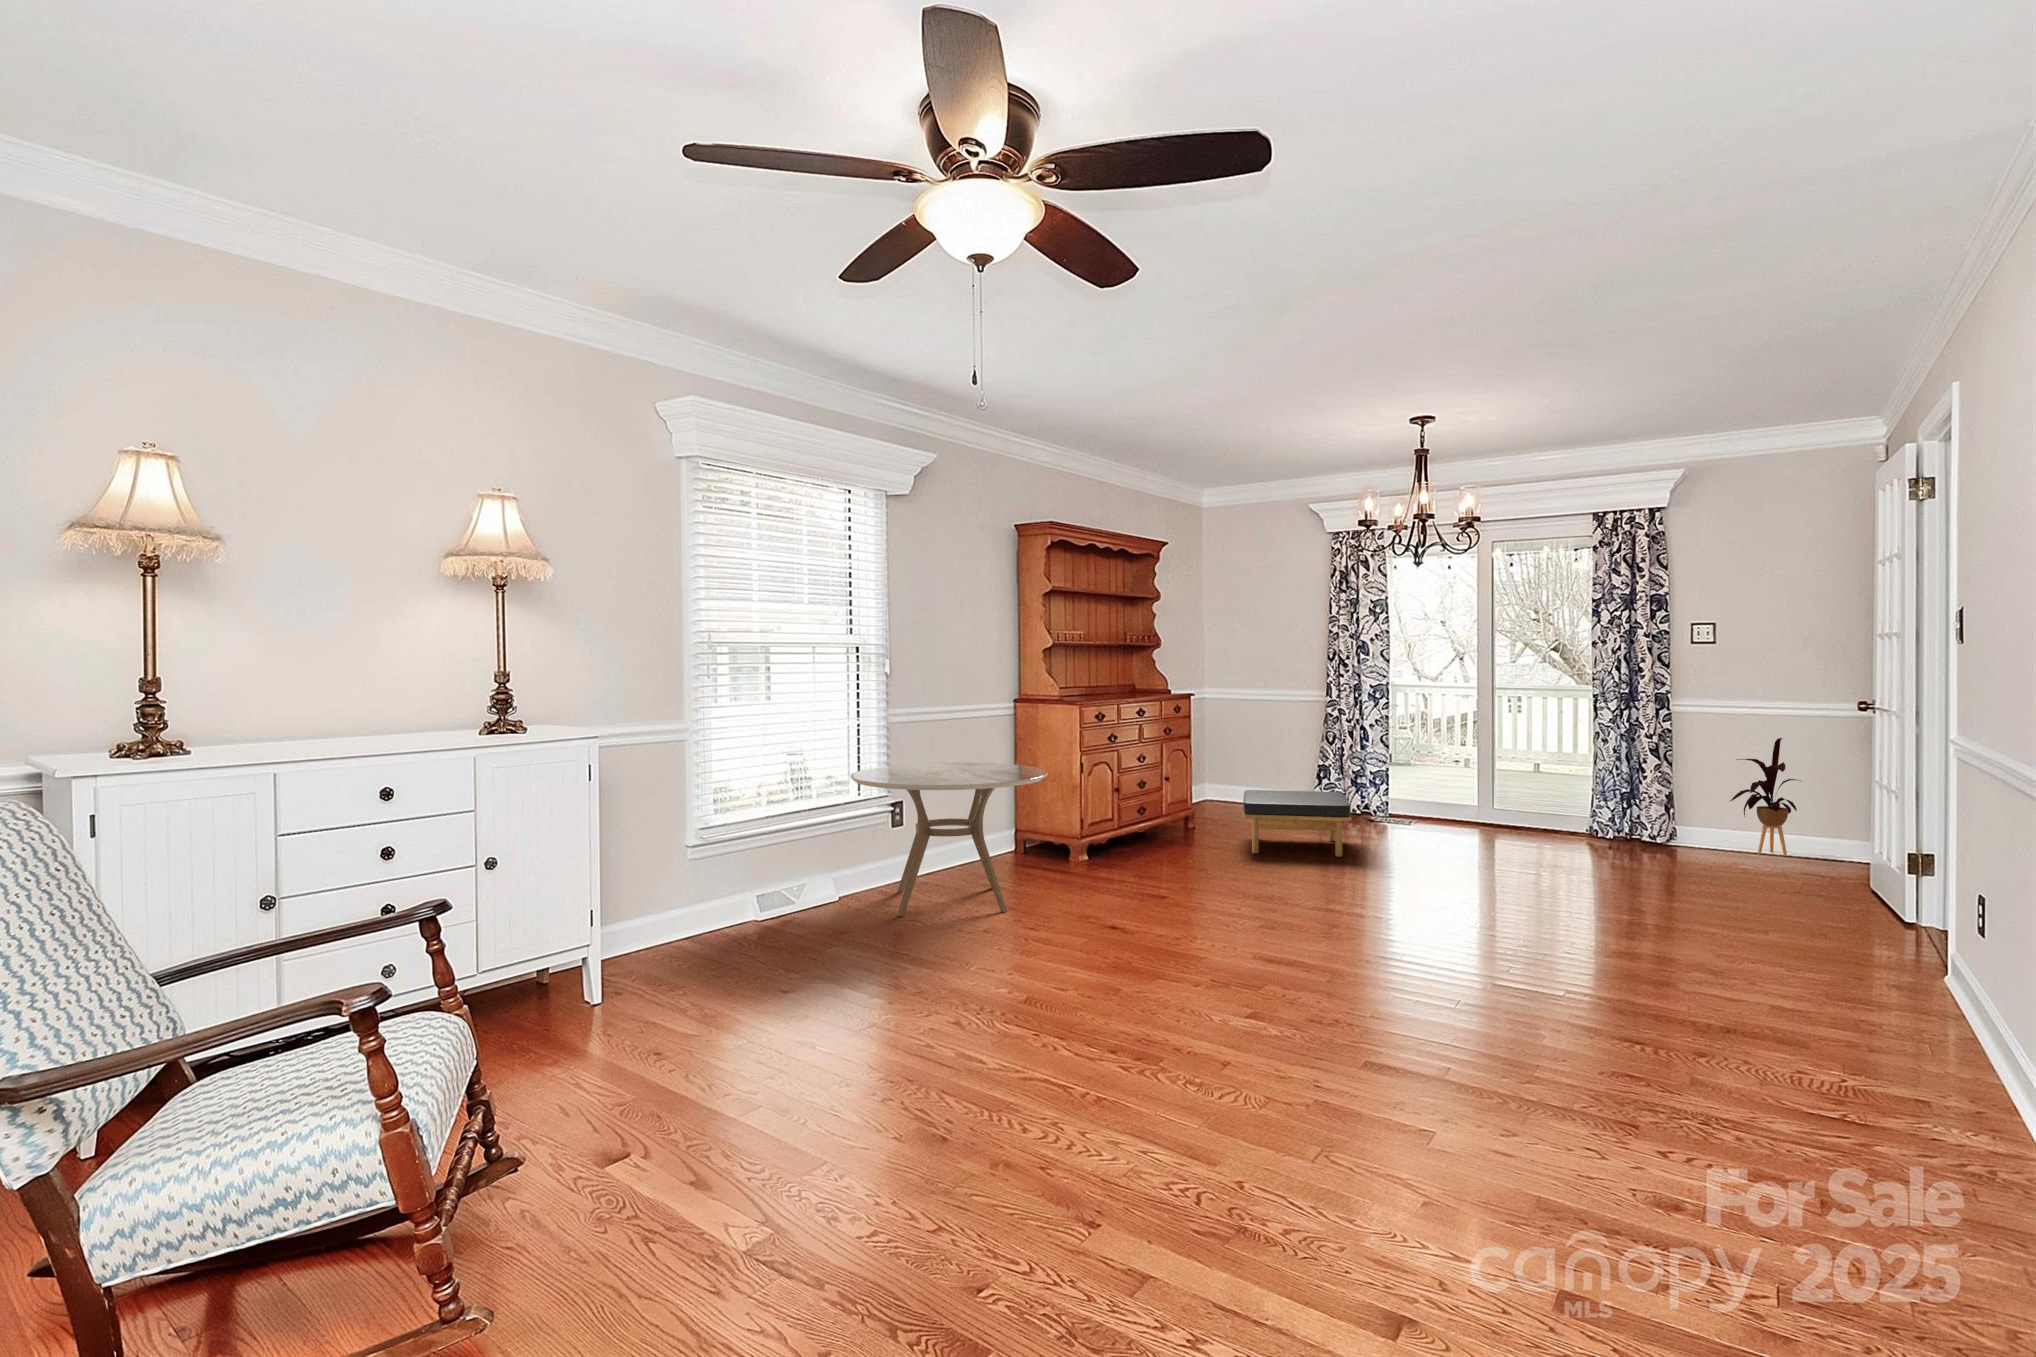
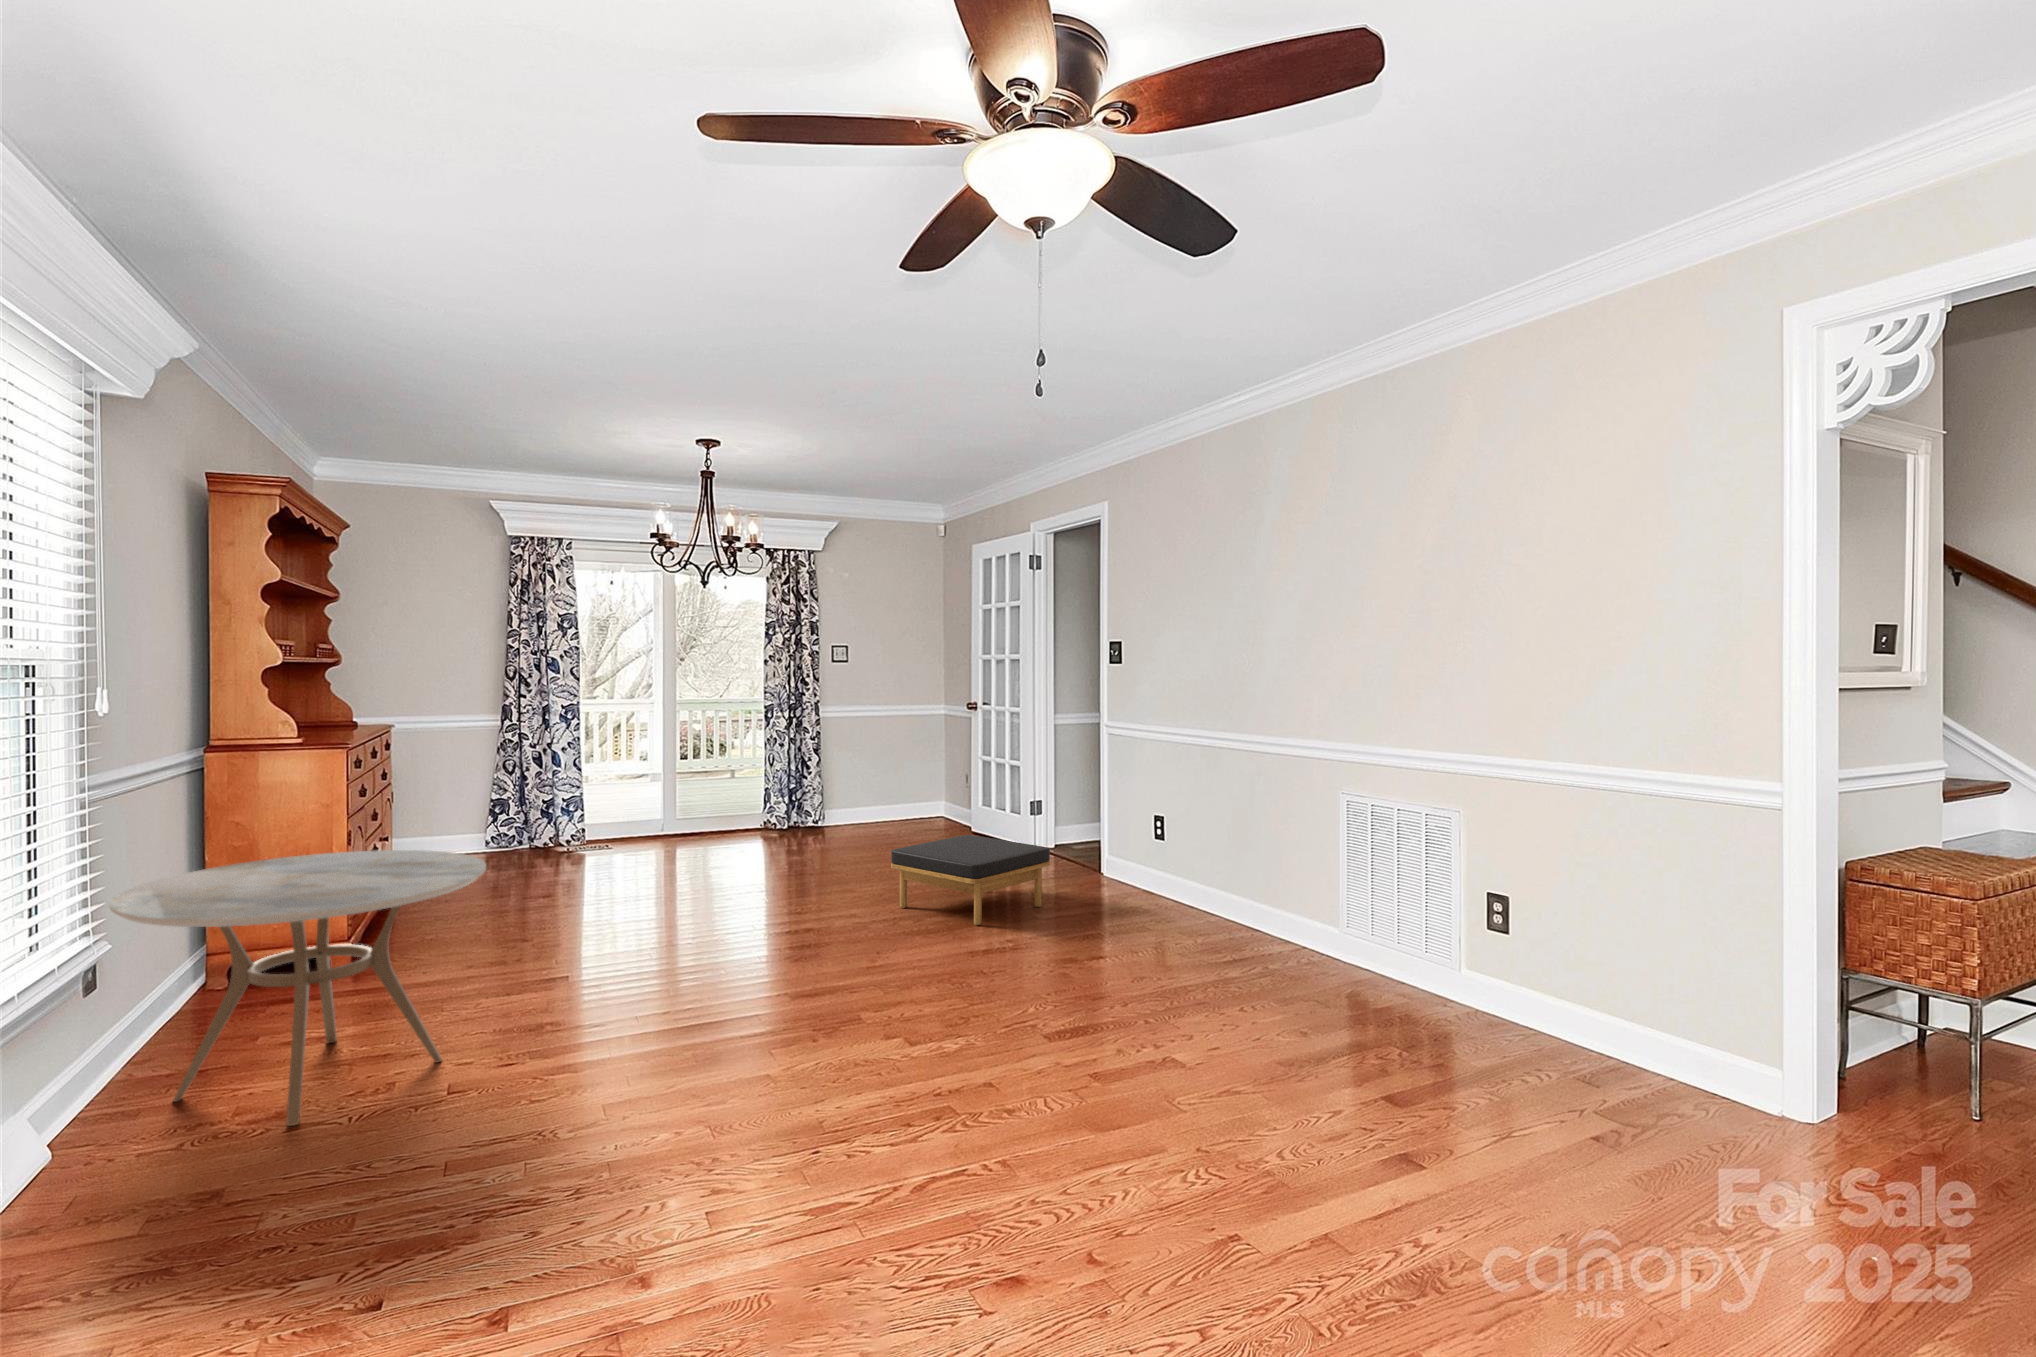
house plant: present [1730,738,1801,856] -> none [865,737,911,827]
ottoman: present [1243,790,1351,857] -> present [891,835,1050,925]

